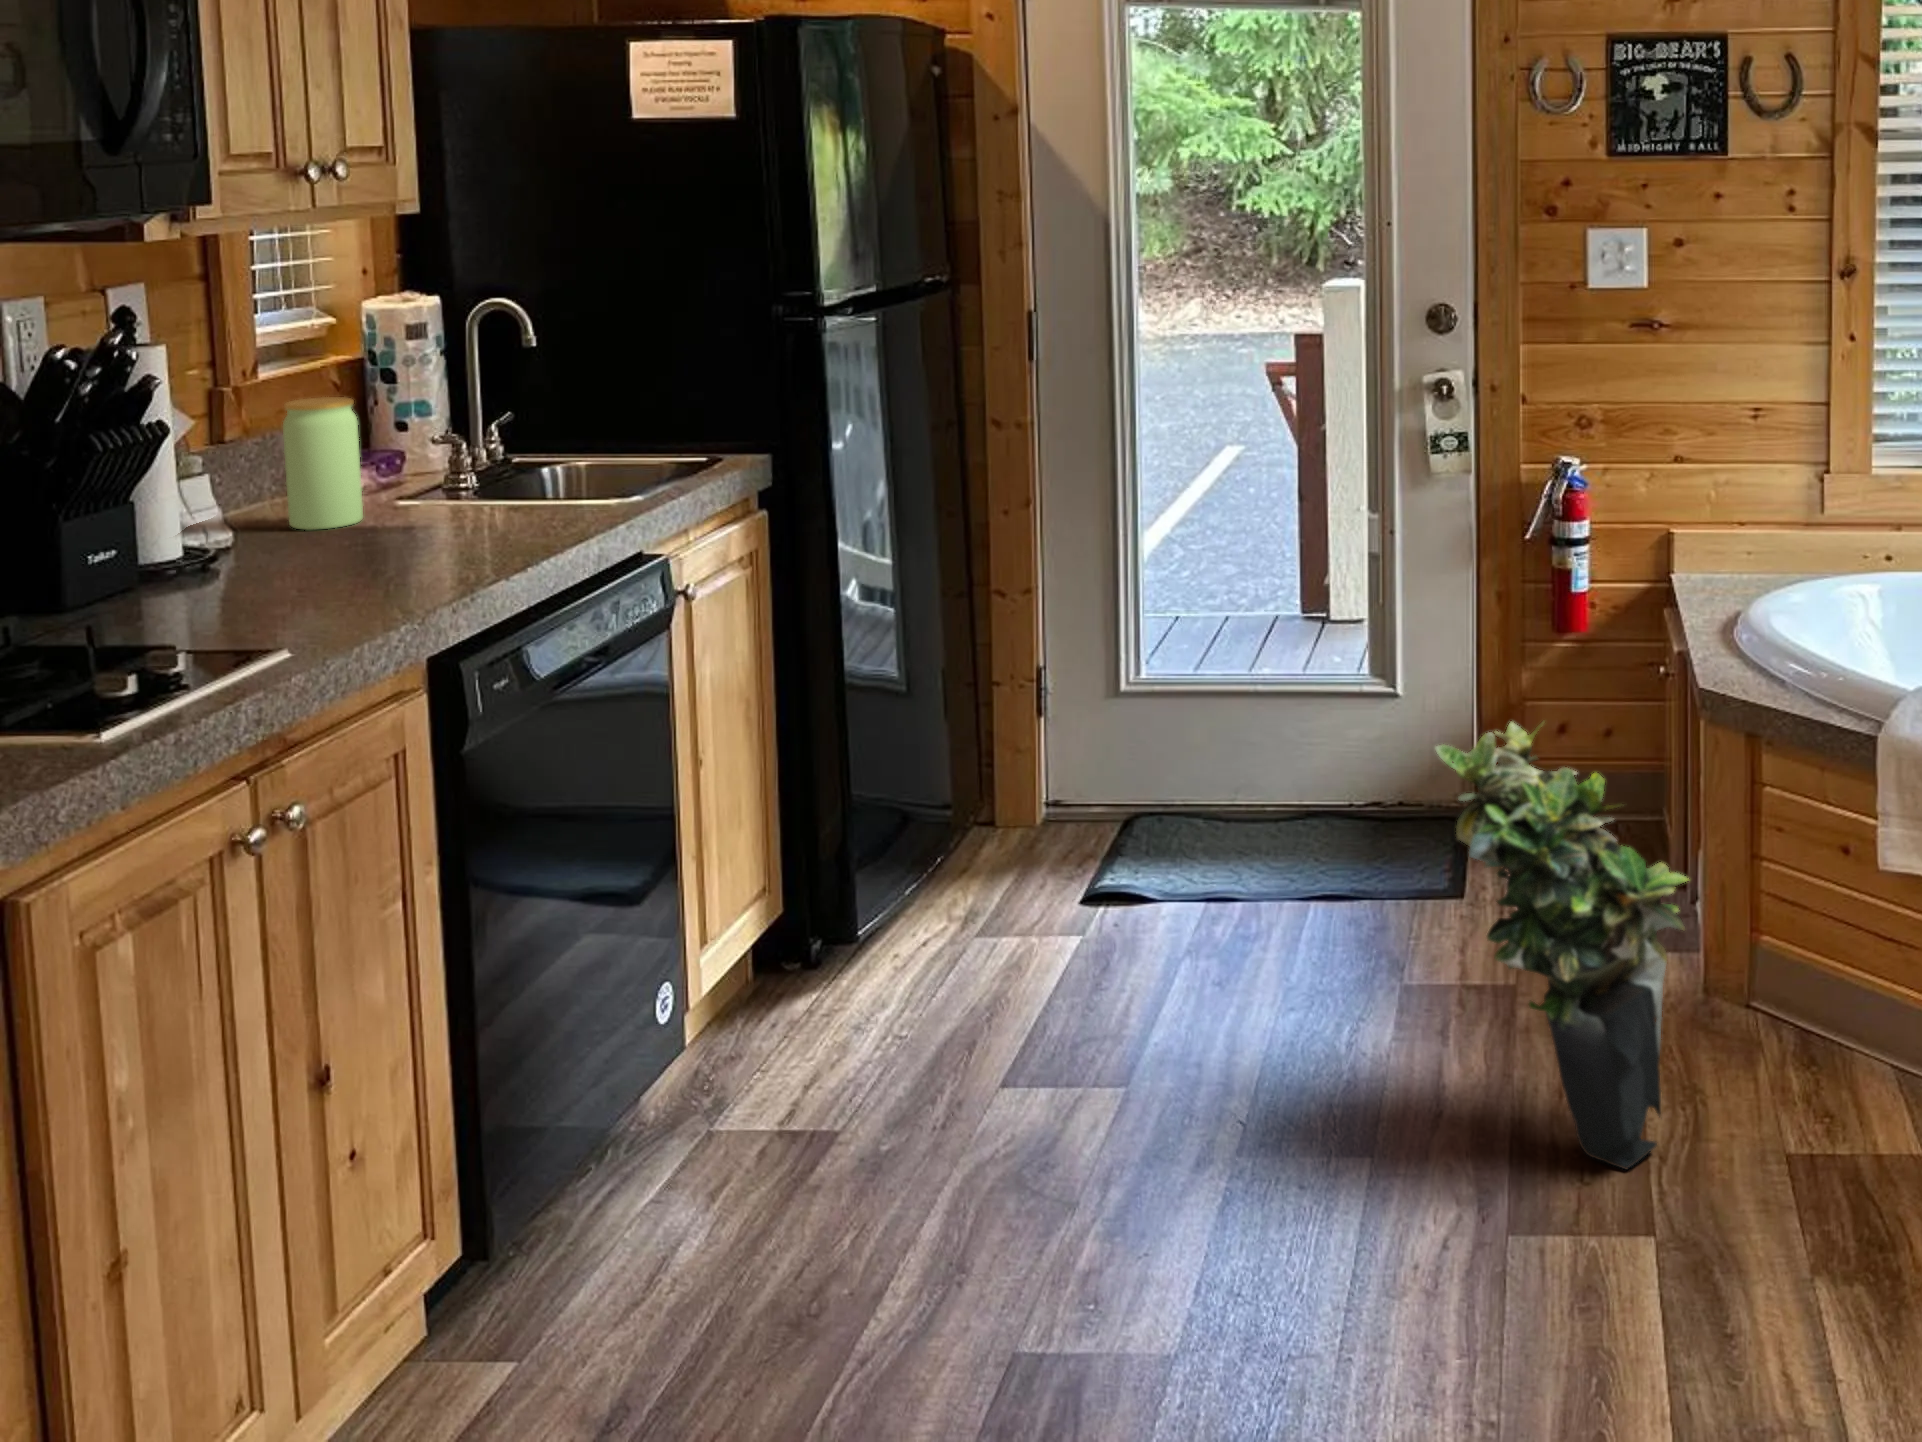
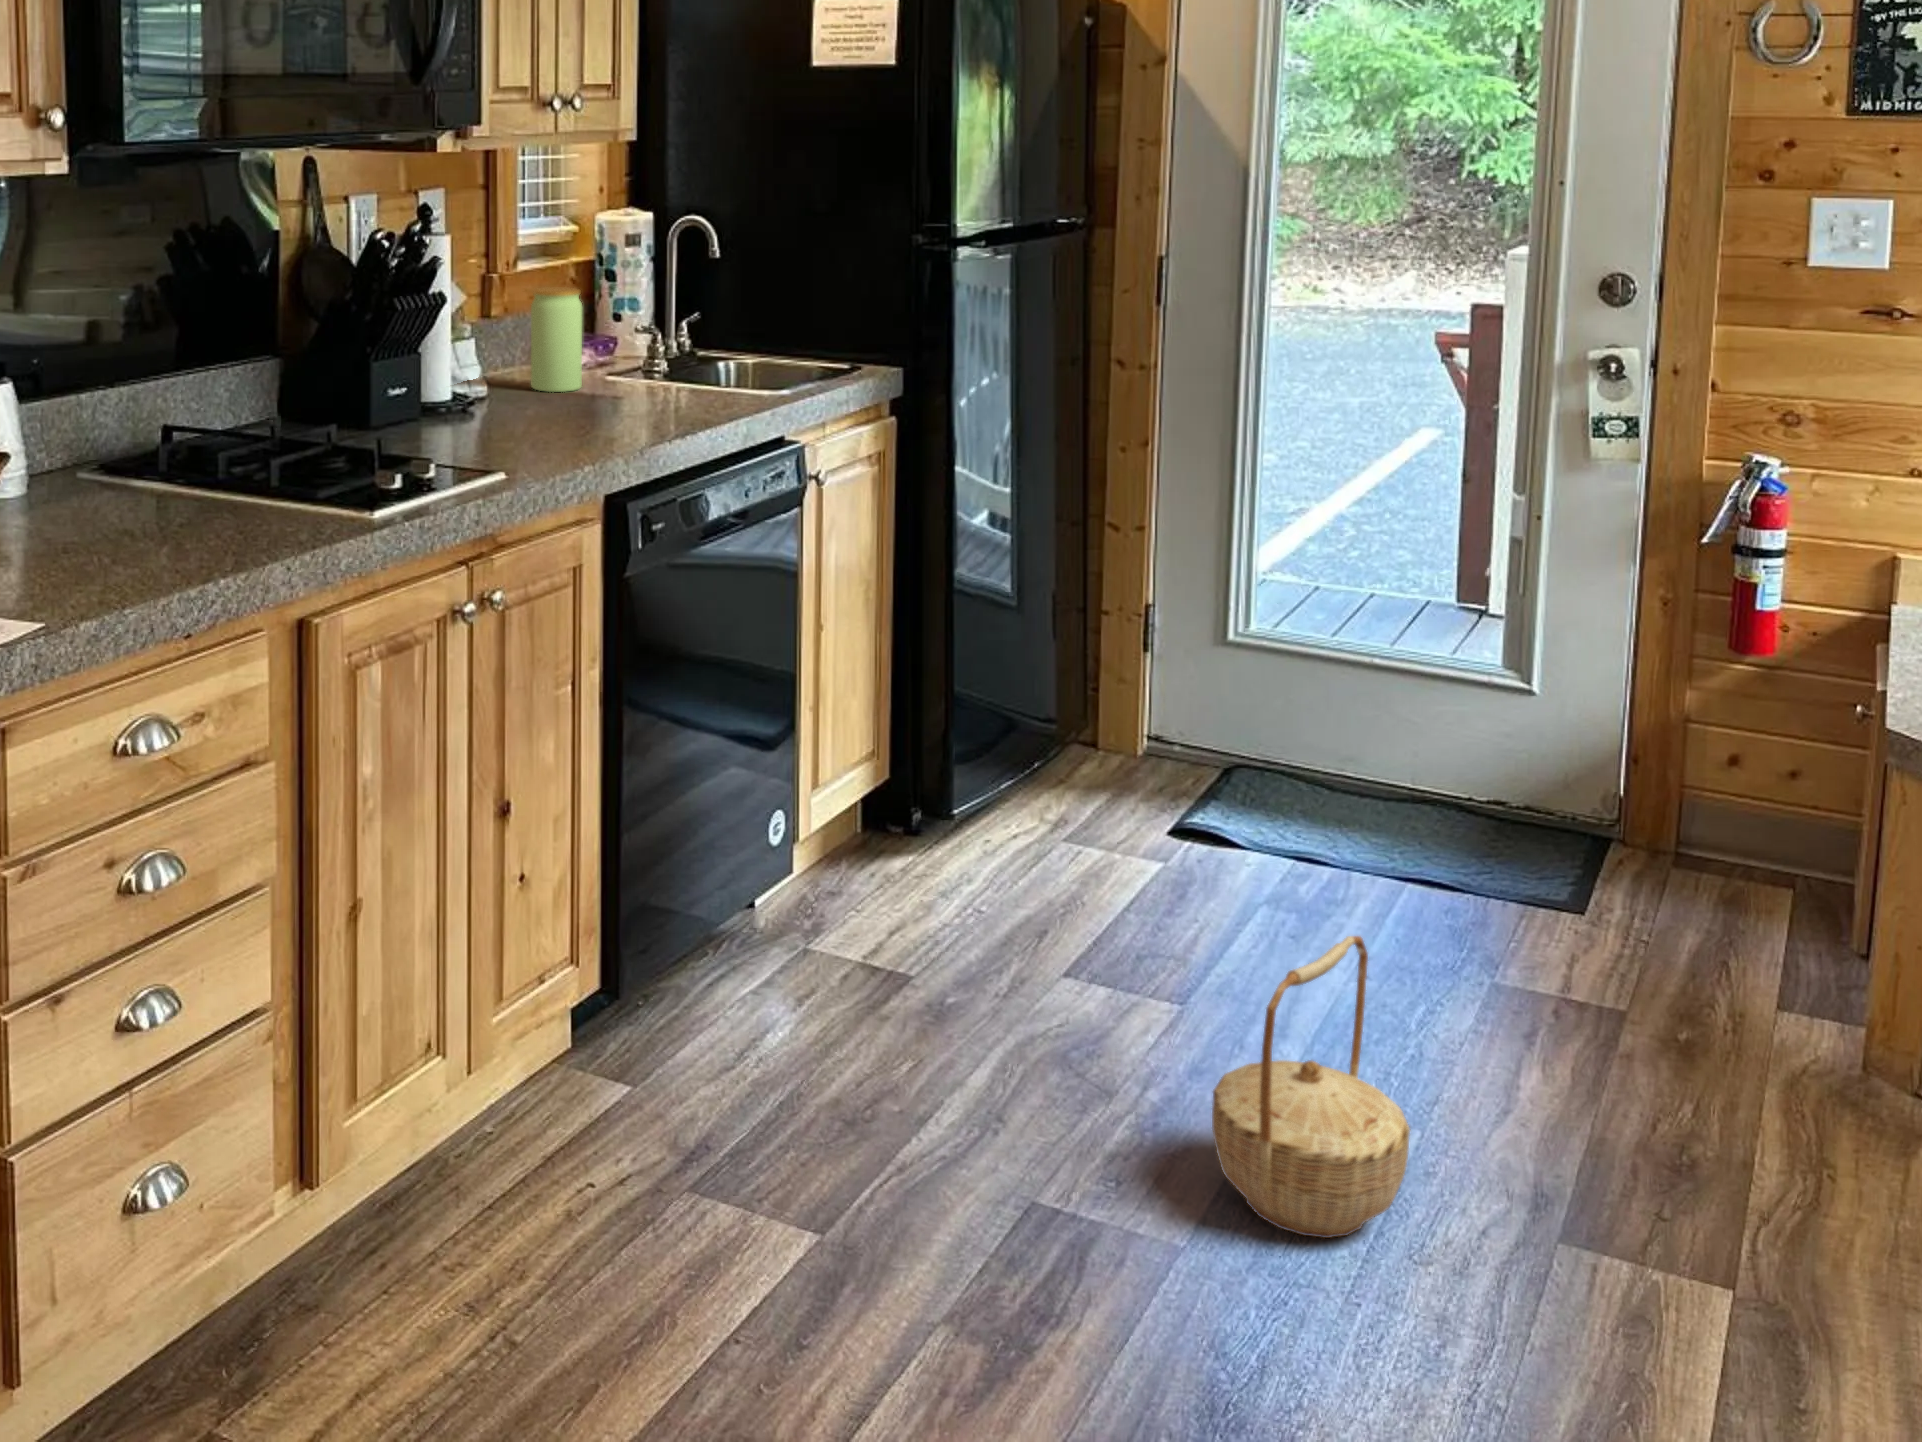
potted plant: present [1436,722,1688,1169] -> none [1528,721,1834,1233]
basket: none [1189,980,1376,1297] -> present [1212,936,1410,1238]

